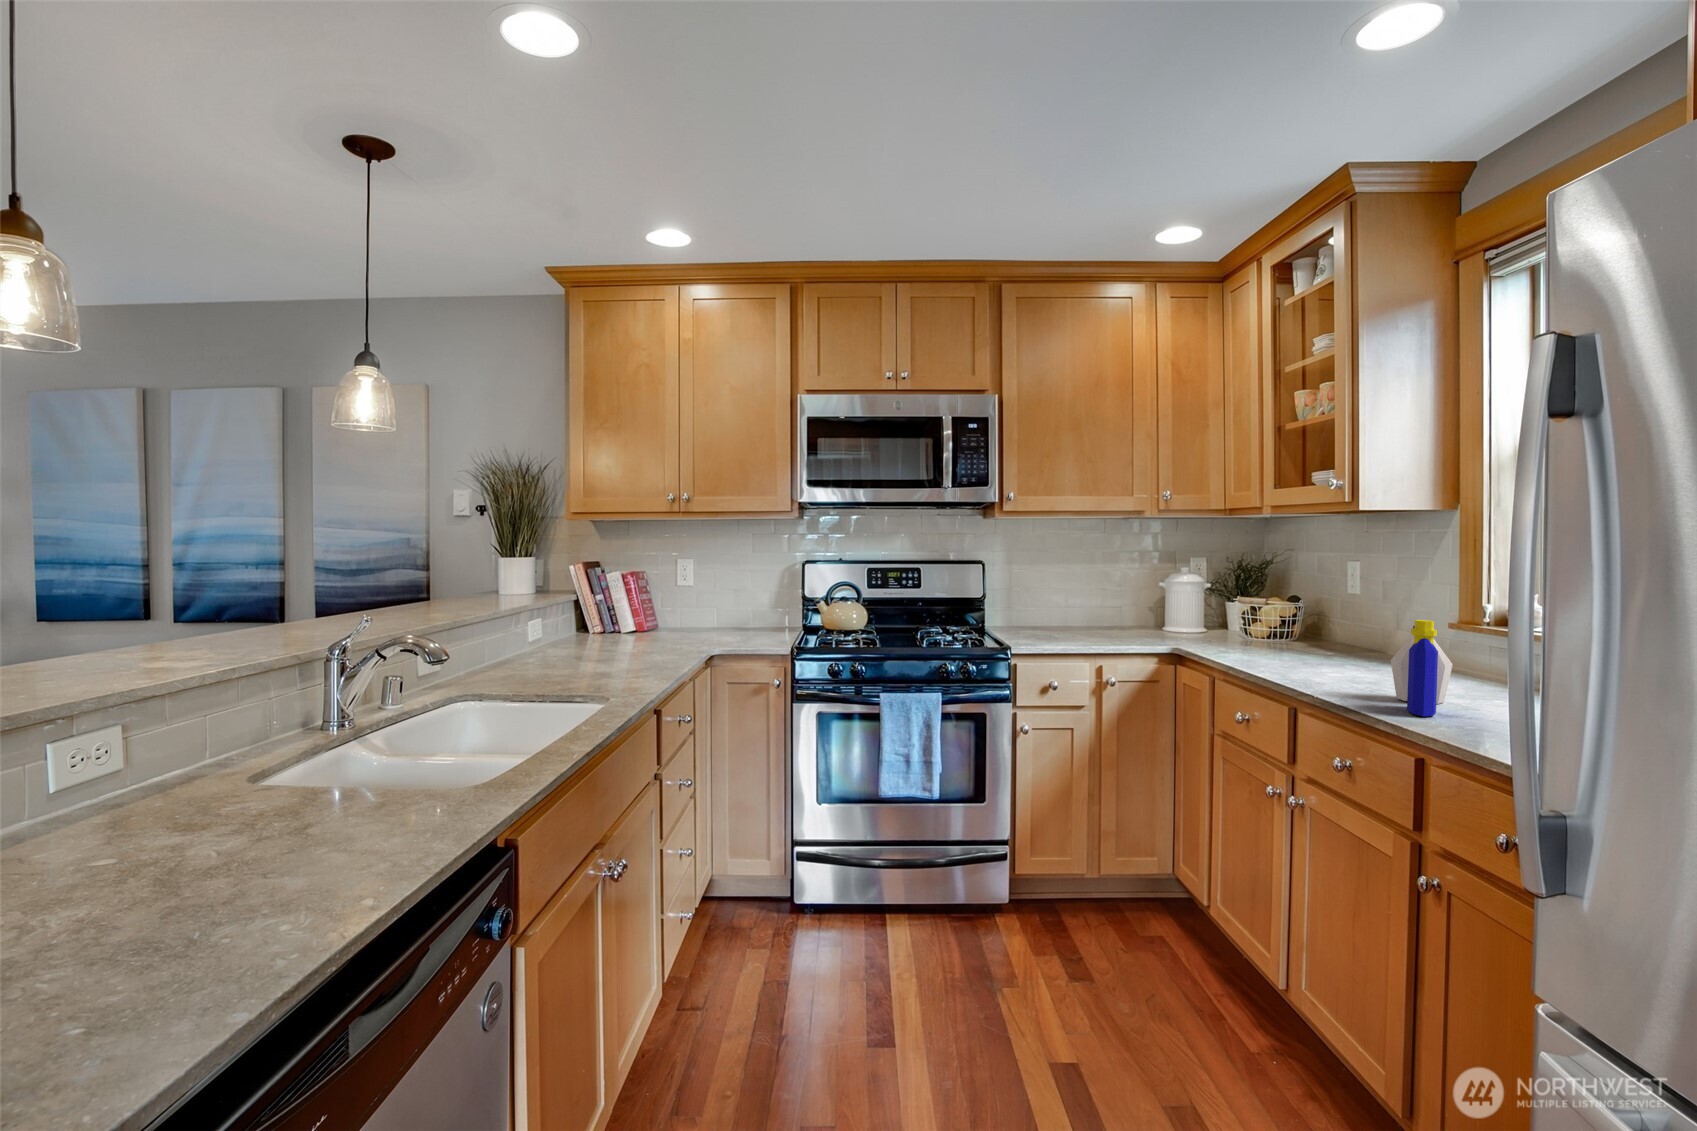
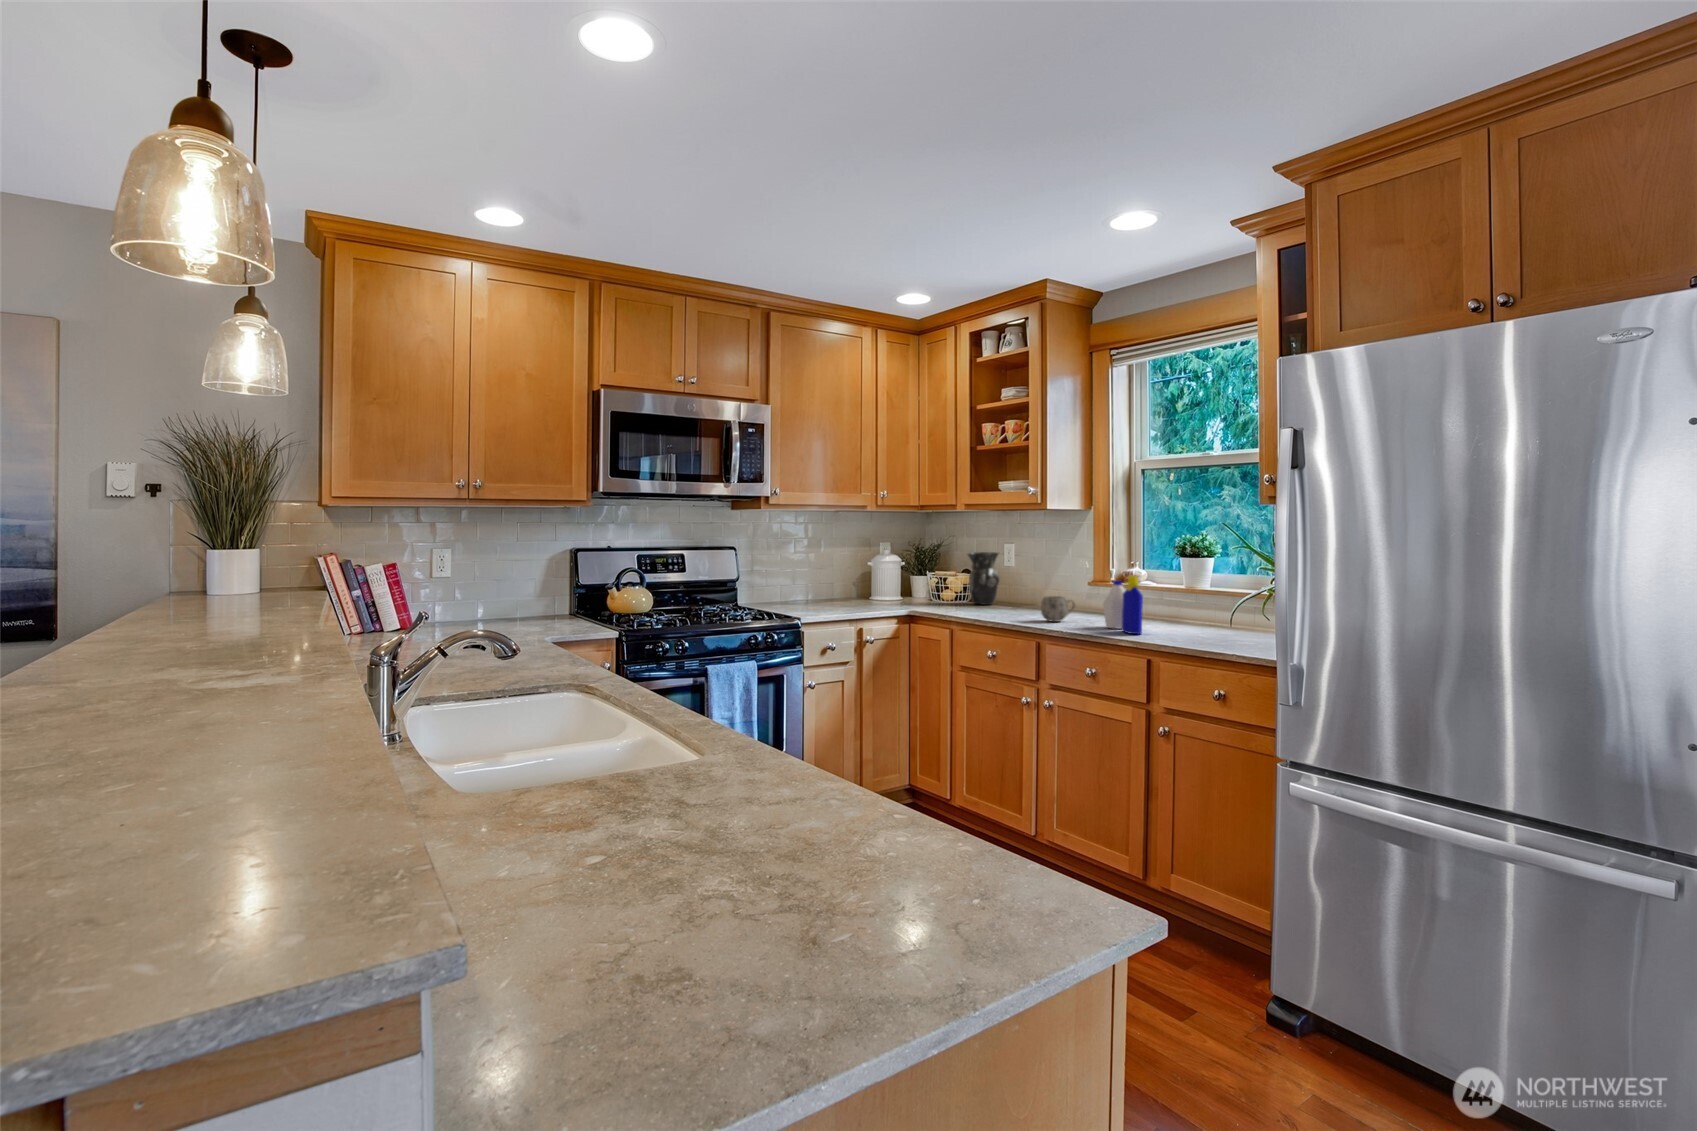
vase: none [1275,572,1327,645] -> present [967,552,1000,605]
mug: none [1317,642,1376,680] -> present [1041,596,1075,622]

